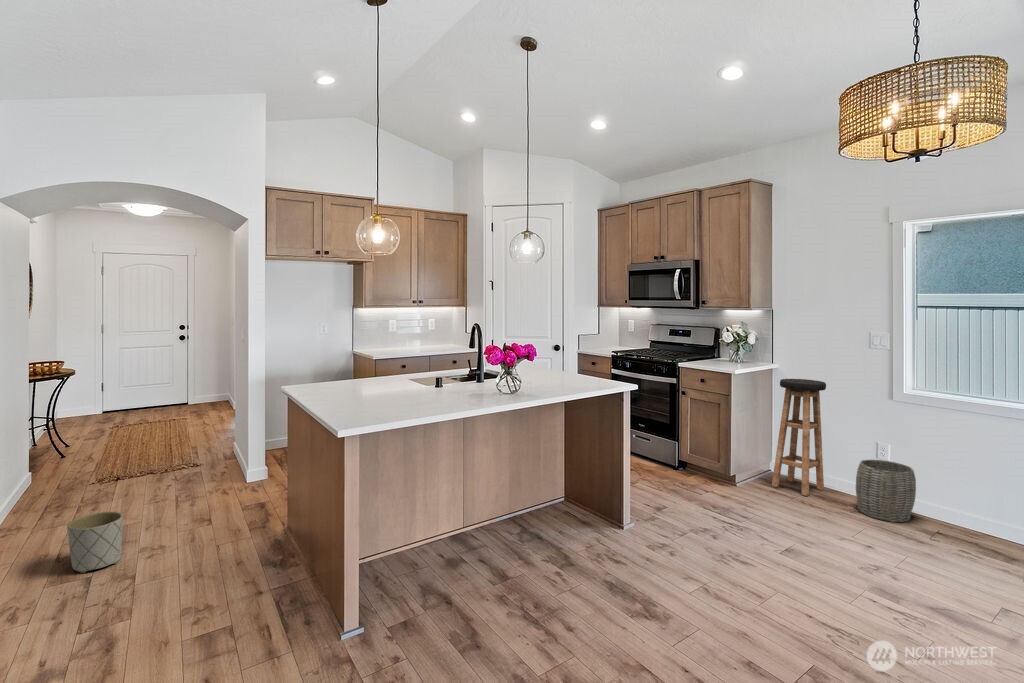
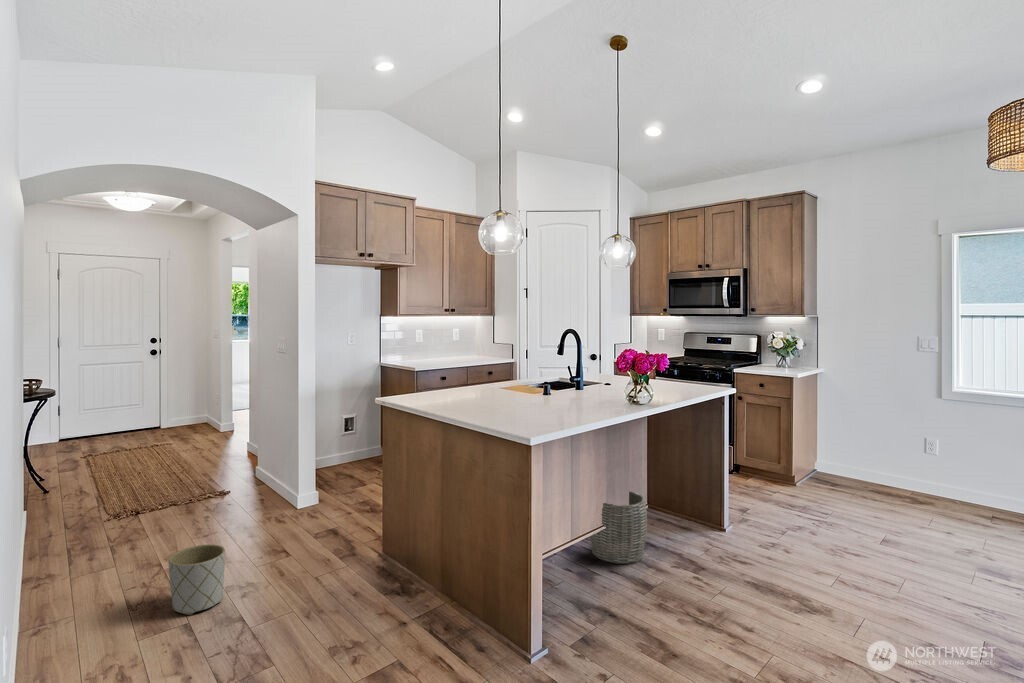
bar stool: present [772,379,826,496] -> none [828,382,878,493]
woven basket: present [856,460,916,522] -> present [590,491,647,564]

